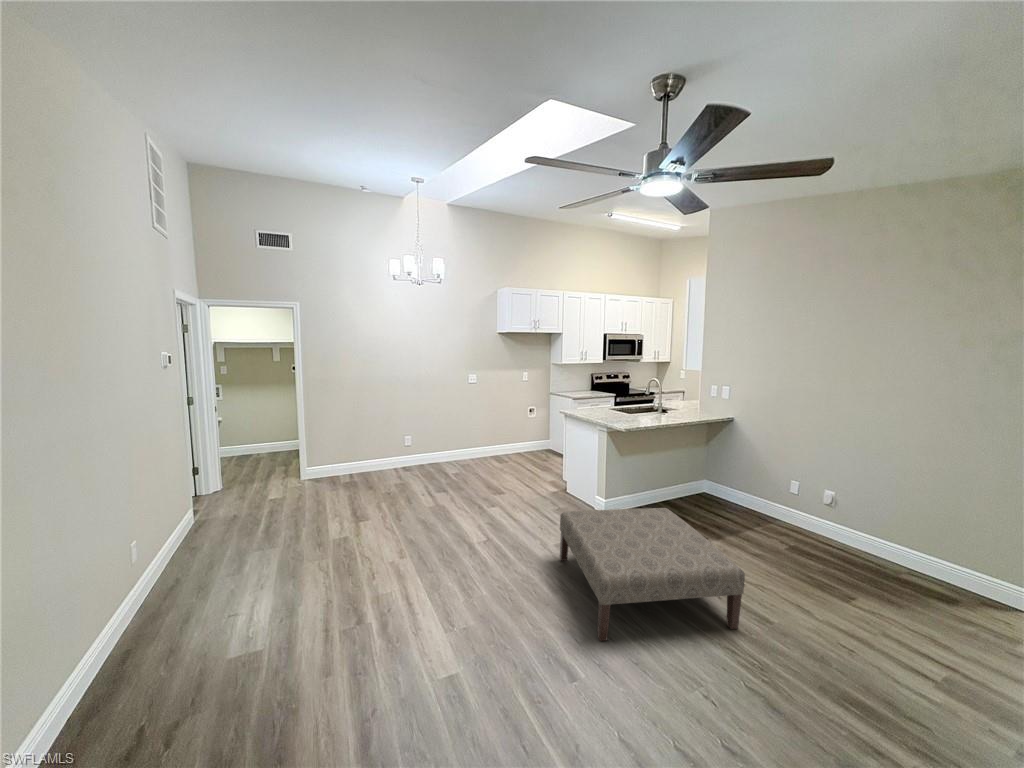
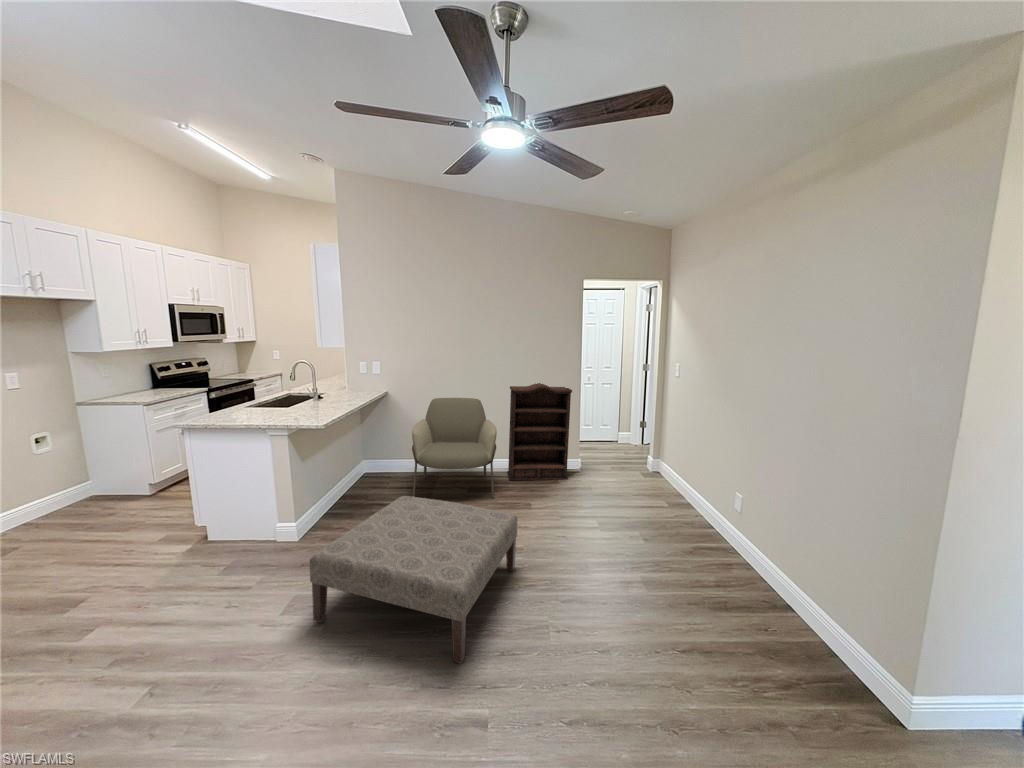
armchair: none [718,435,843,568] -> present [412,398,497,499]
bookshelf: none [865,440,1018,610] -> present [507,383,572,481]

